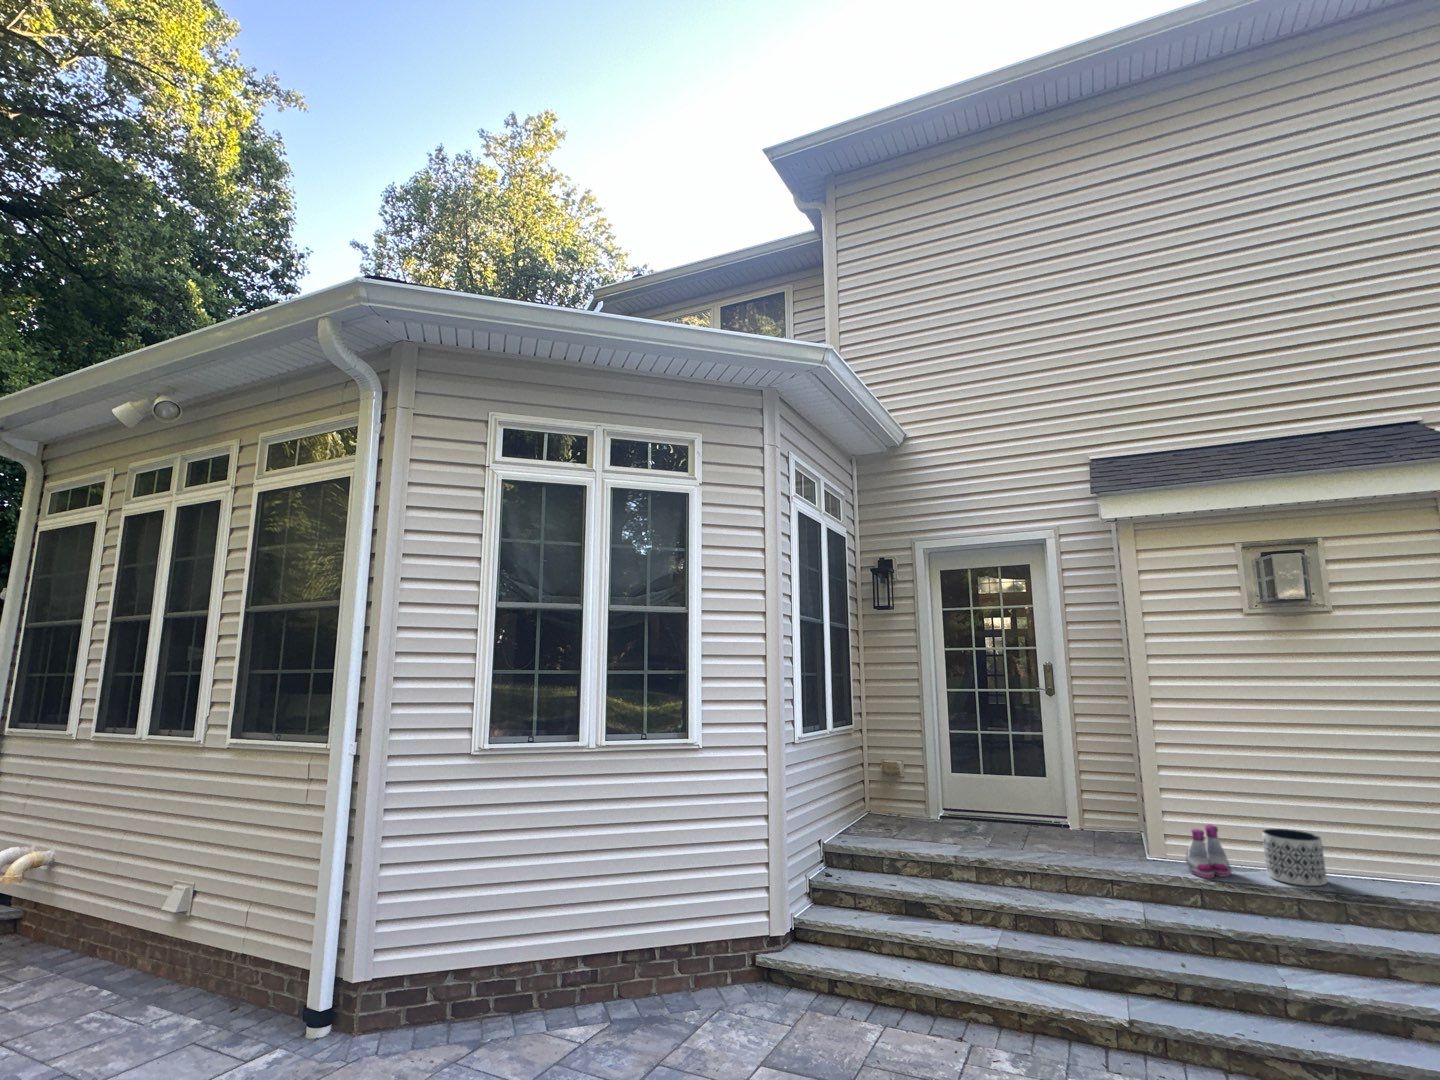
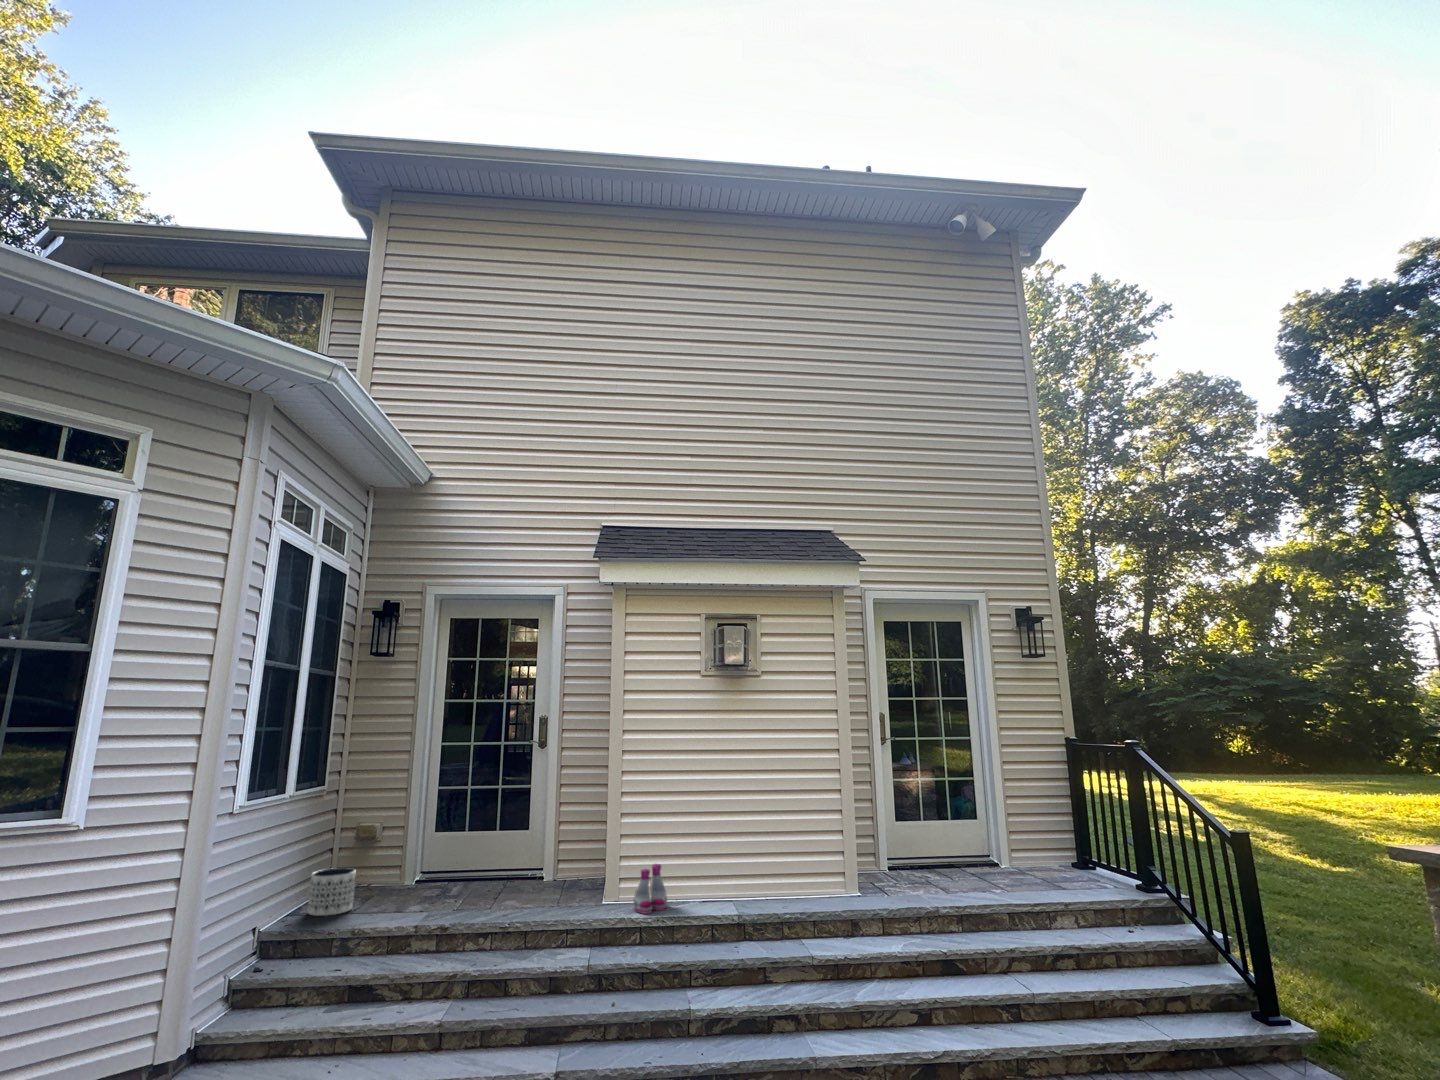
planter: present [1262,829,1327,886] -> present [307,868,356,916]

